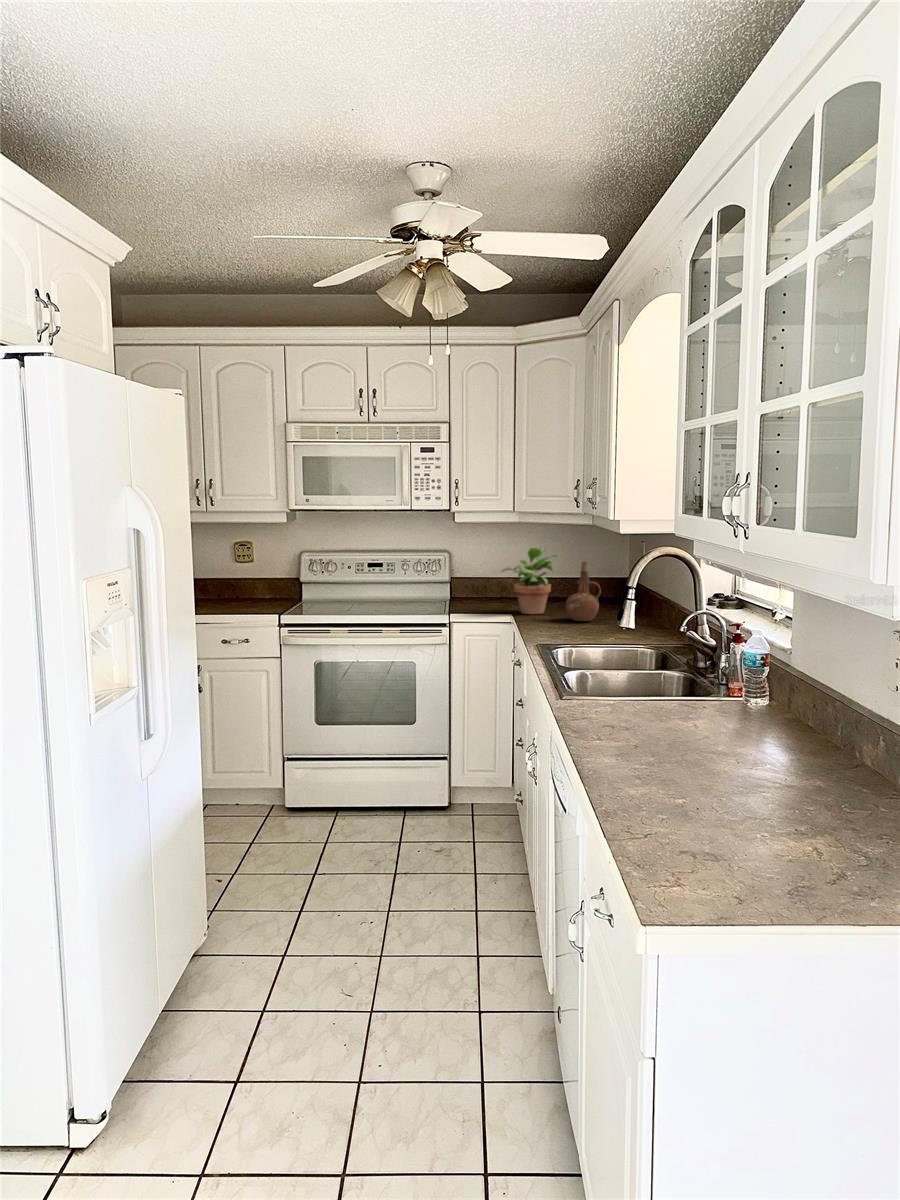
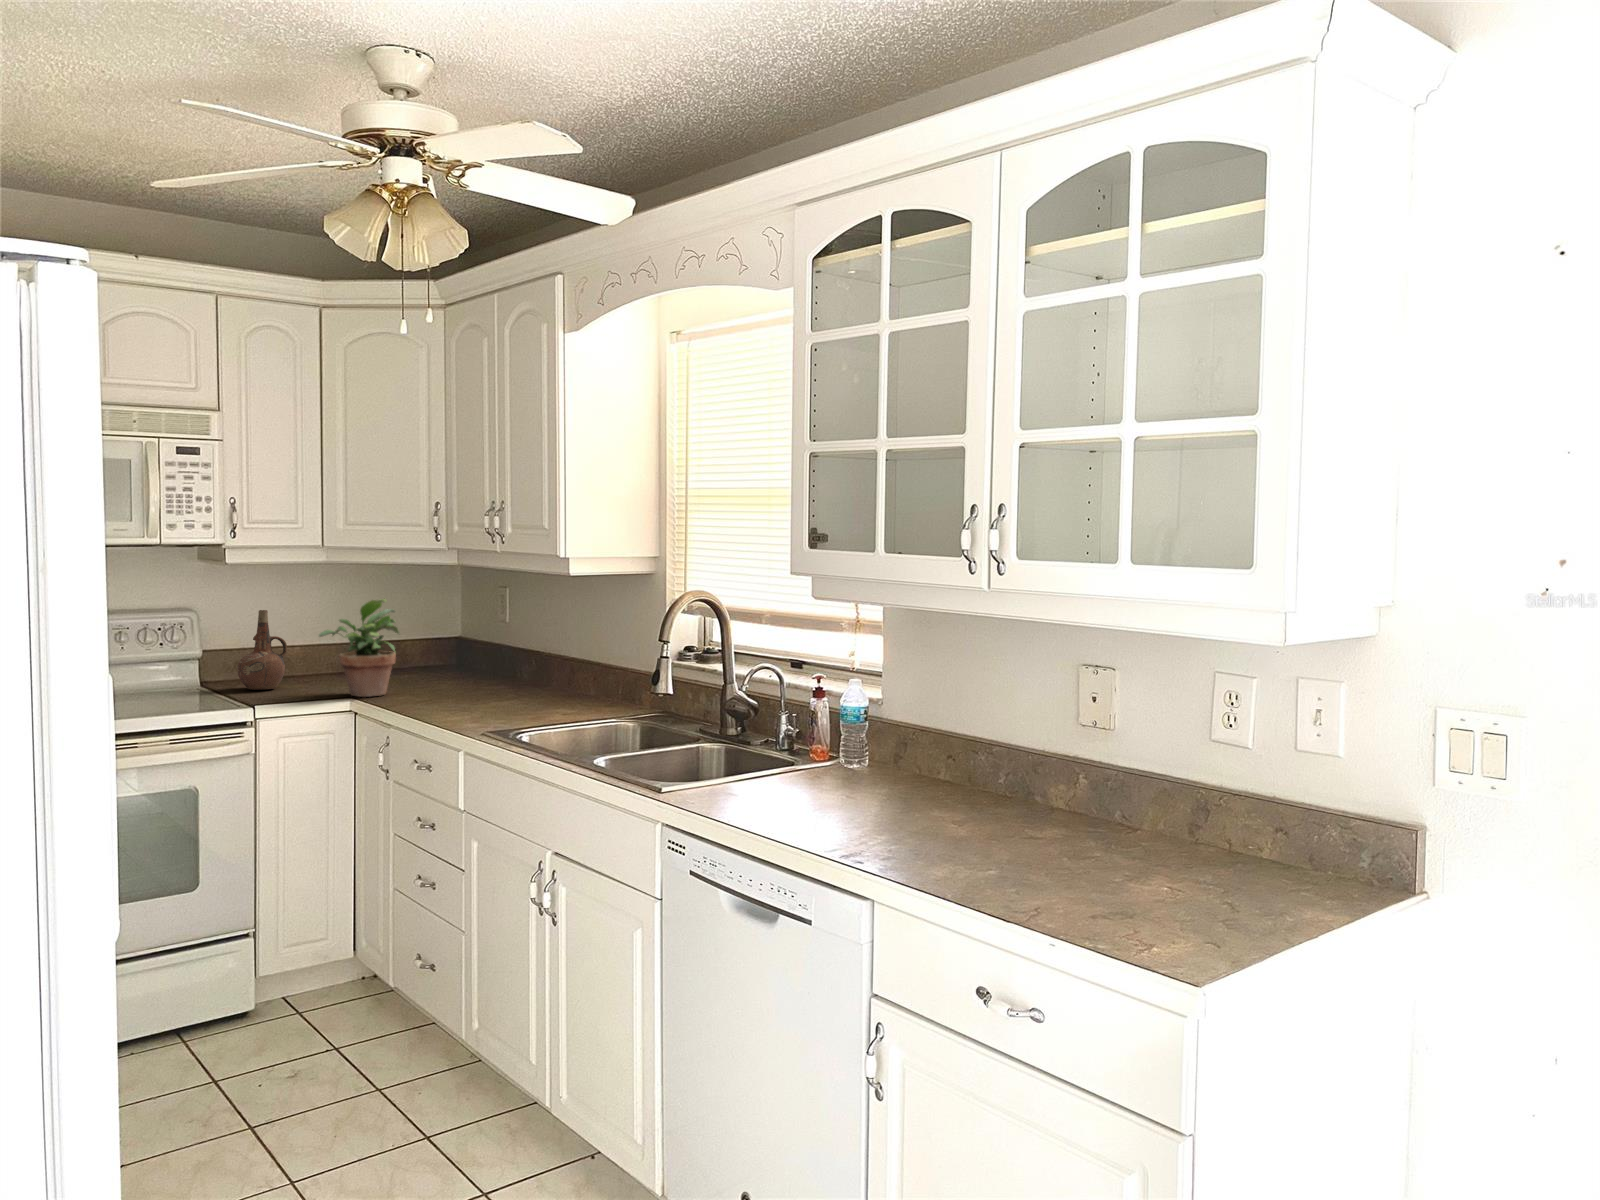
ceramic pitcher: present [566,562,601,621] -> present [237,610,287,690]

